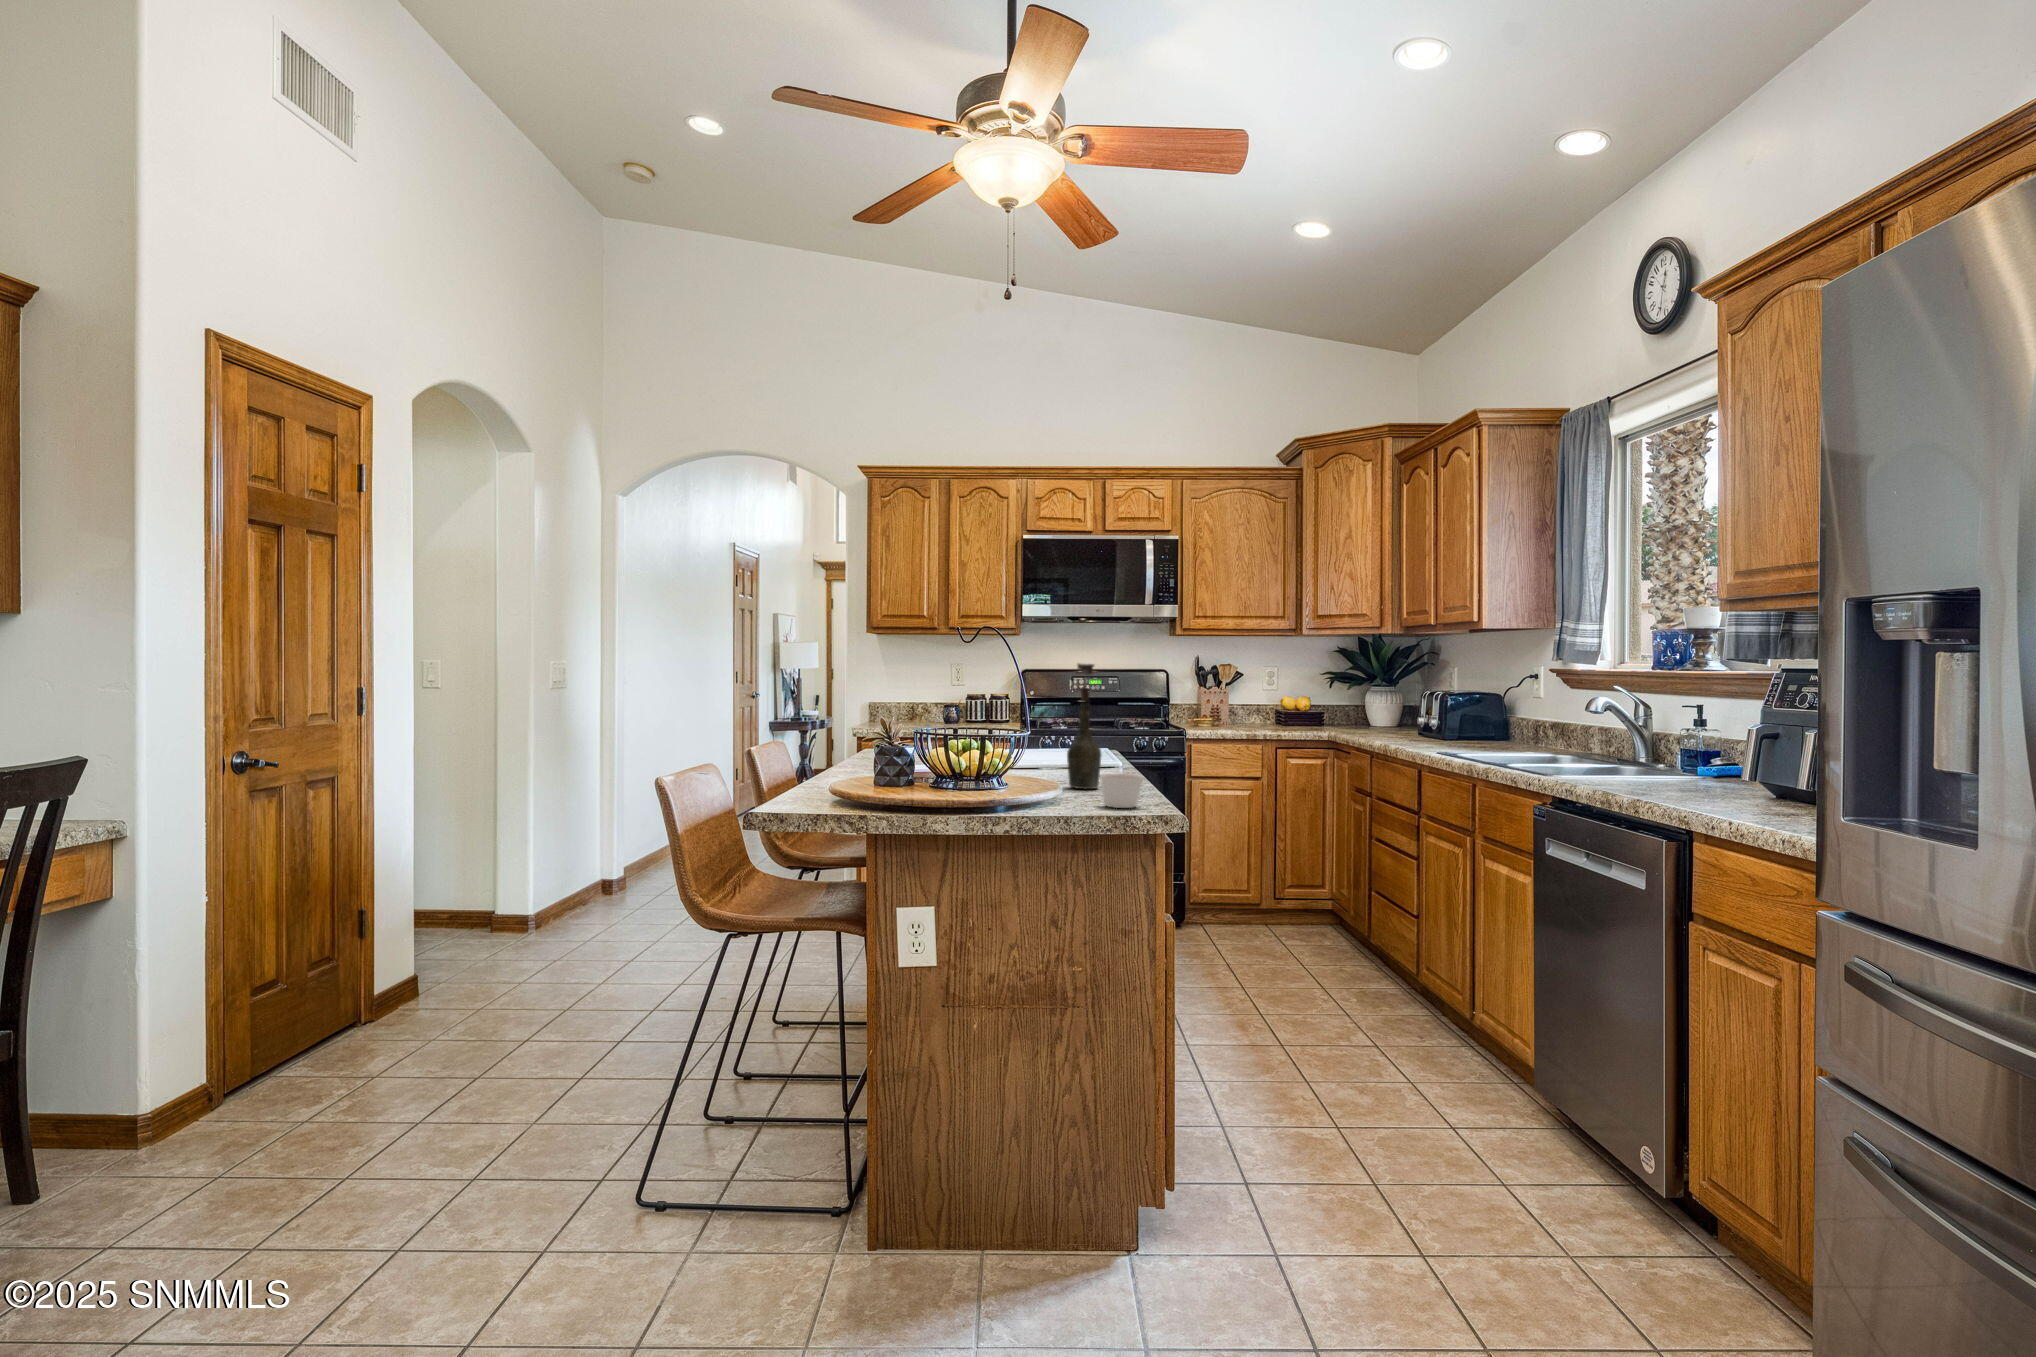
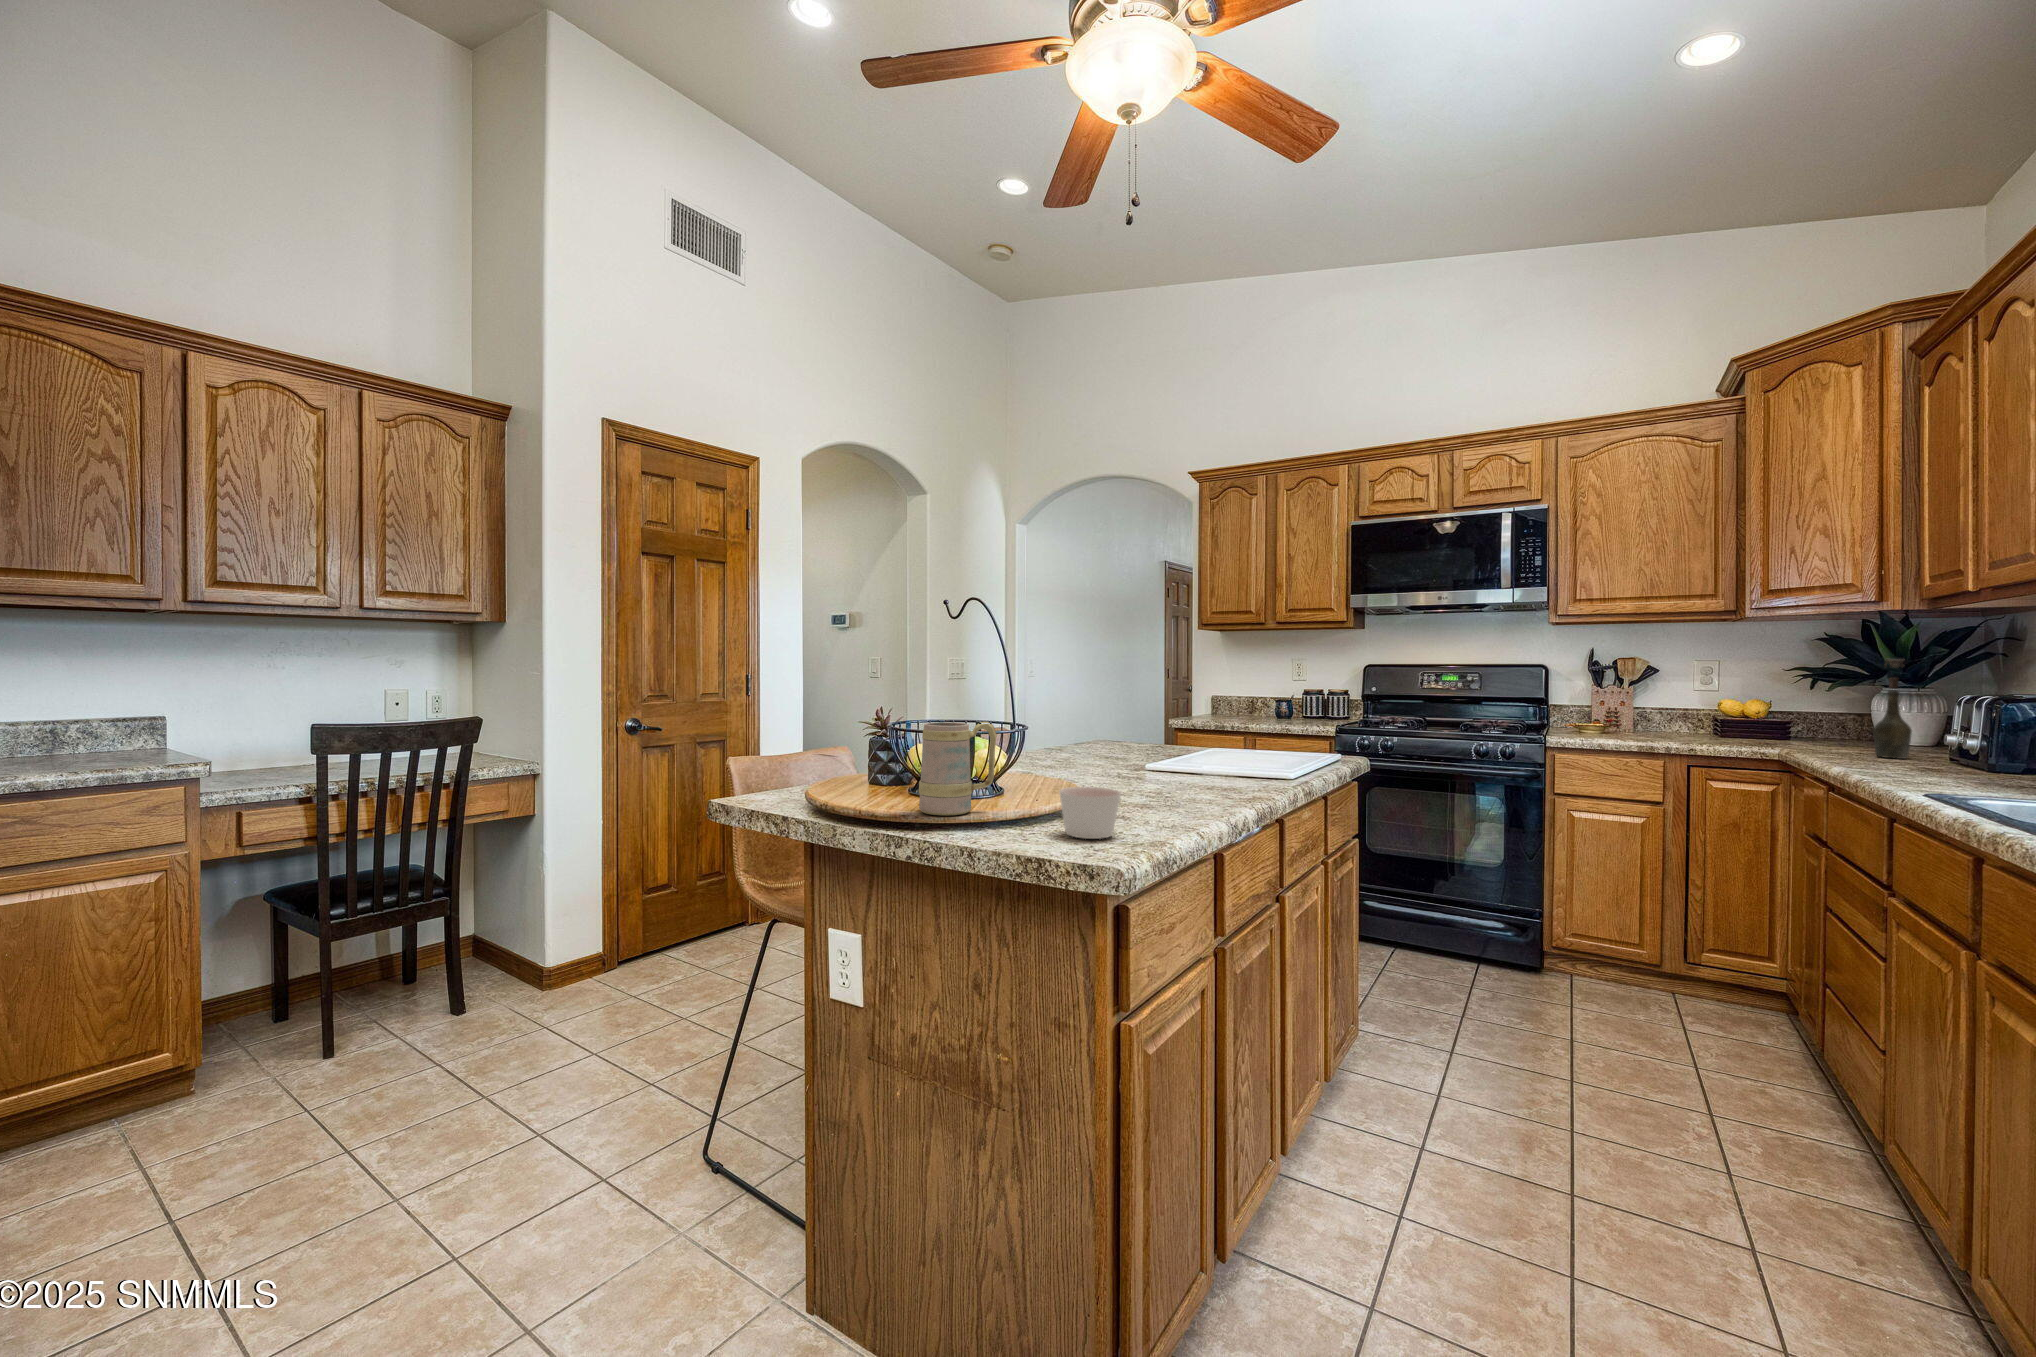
bottle: present [1067,663,1101,789] -> present [1873,659,1912,759]
mug: none [966,731,1020,804] -> present [919,722,997,815]

